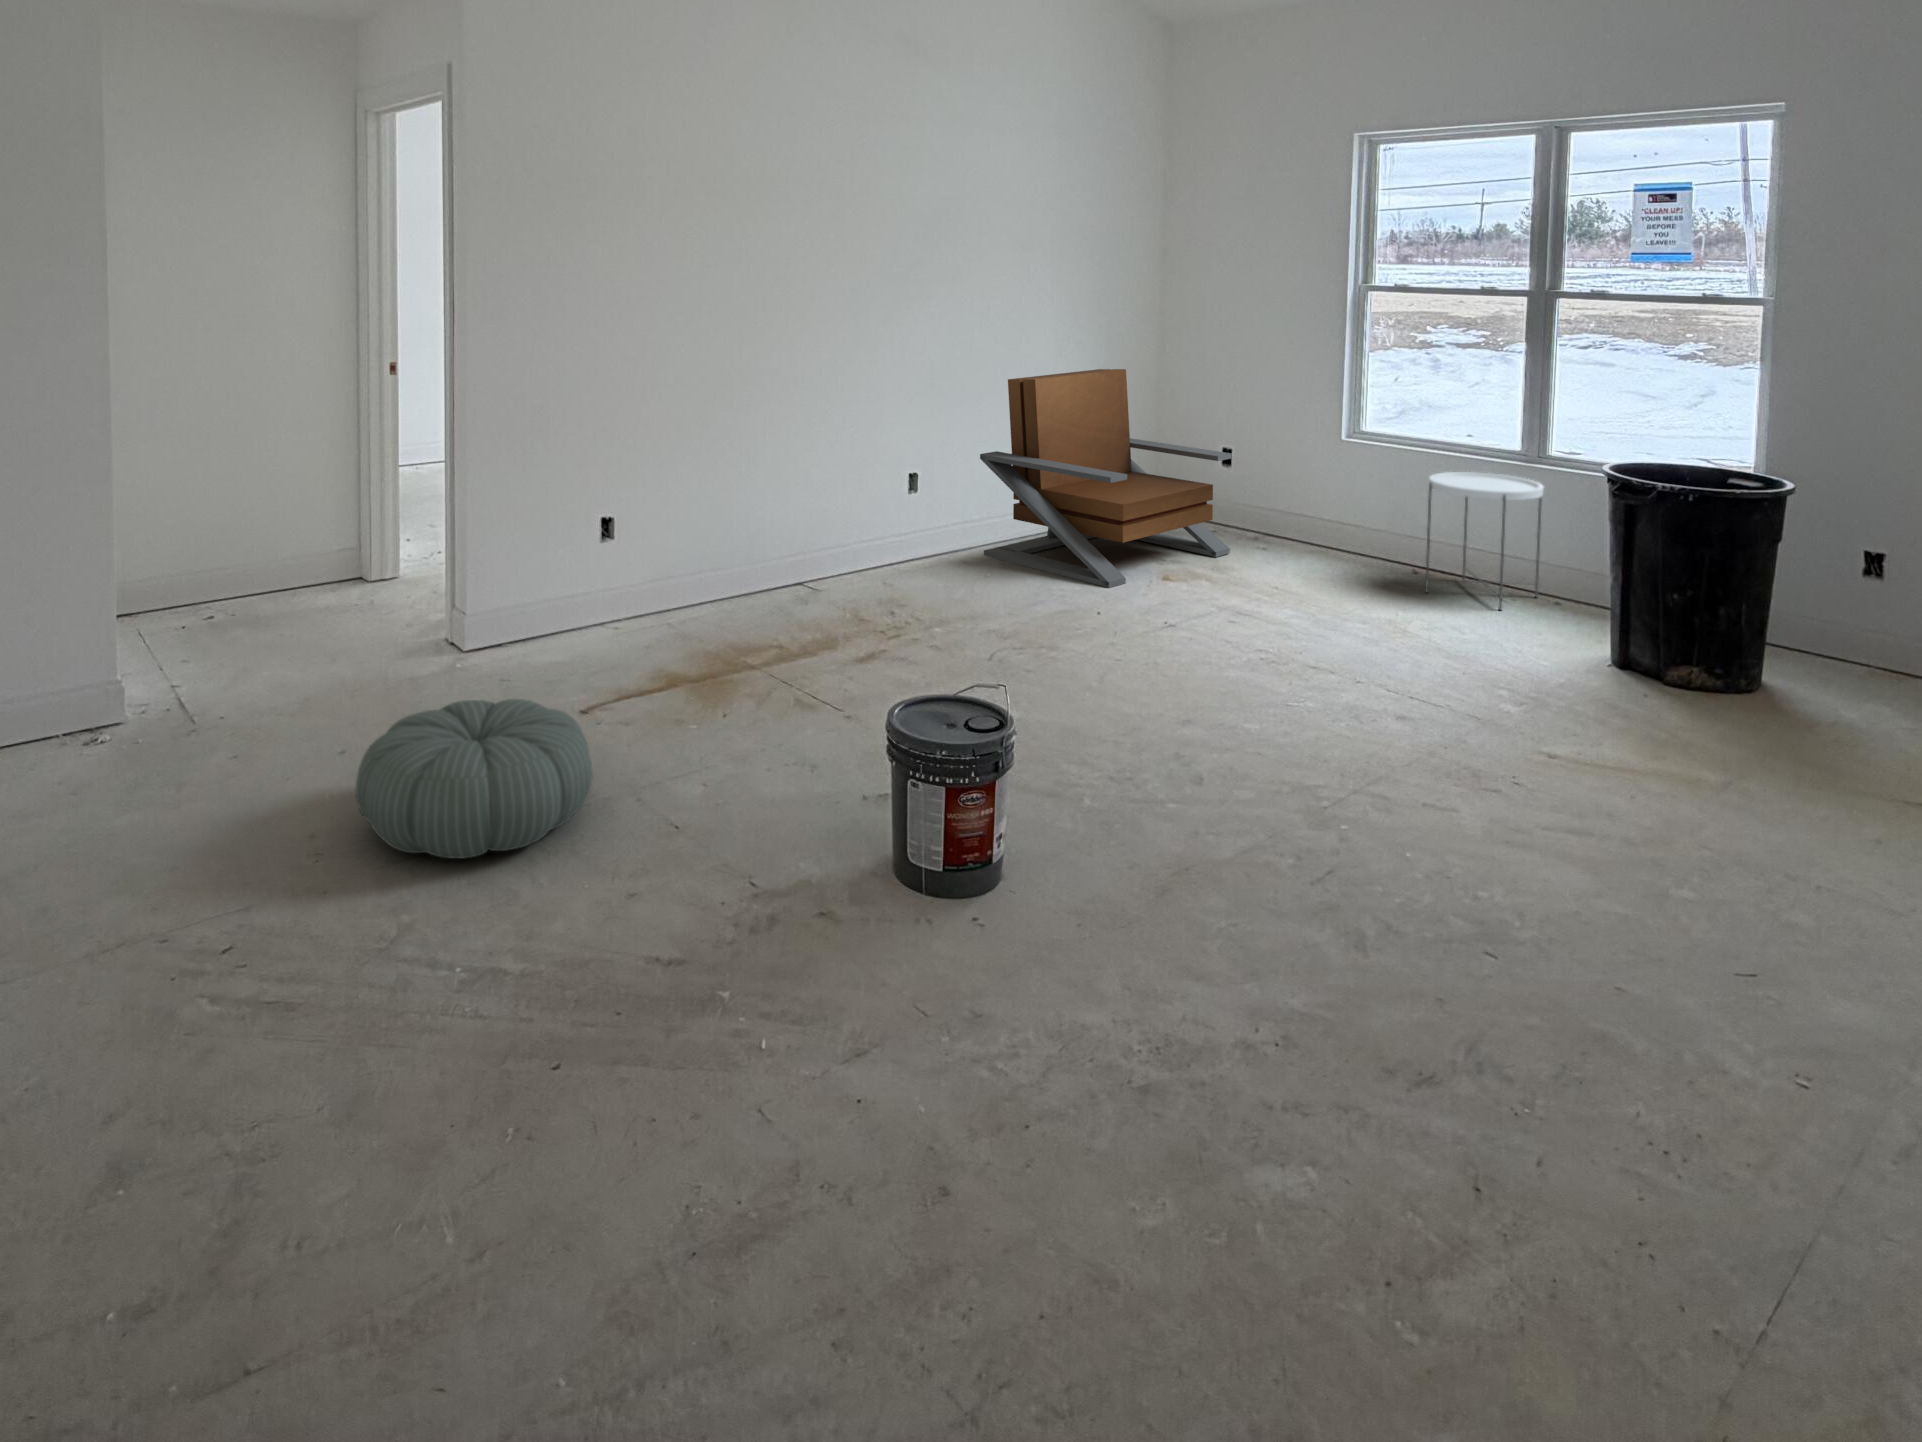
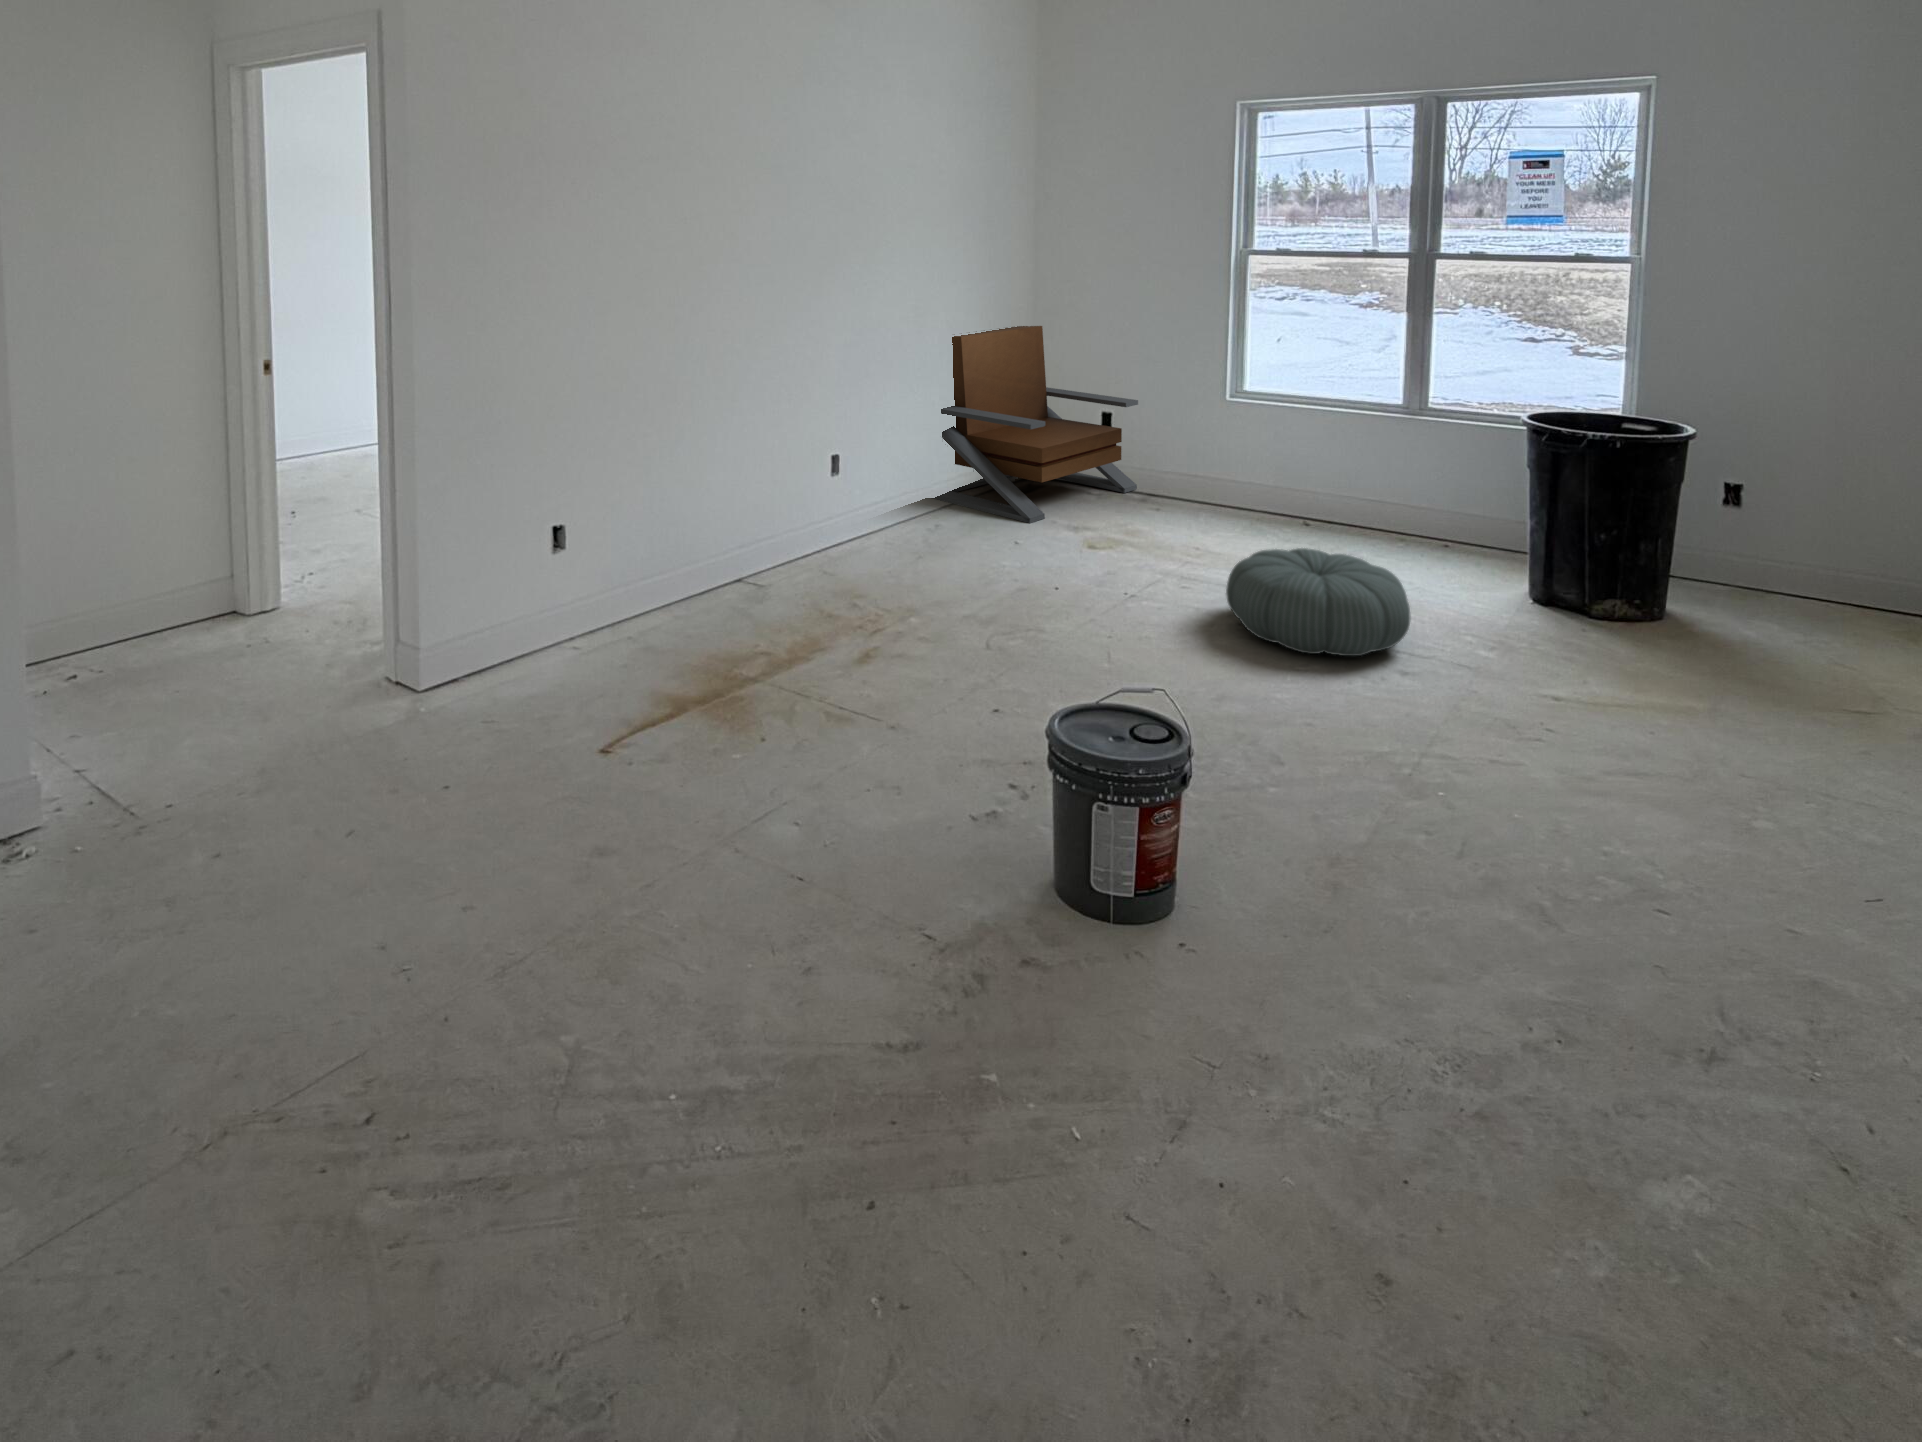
side table: present [1425,472,1543,610] -> none [1314,415,1423,540]
pouf: present [356,699,593,859] -> present [1226,548,1410,656]

